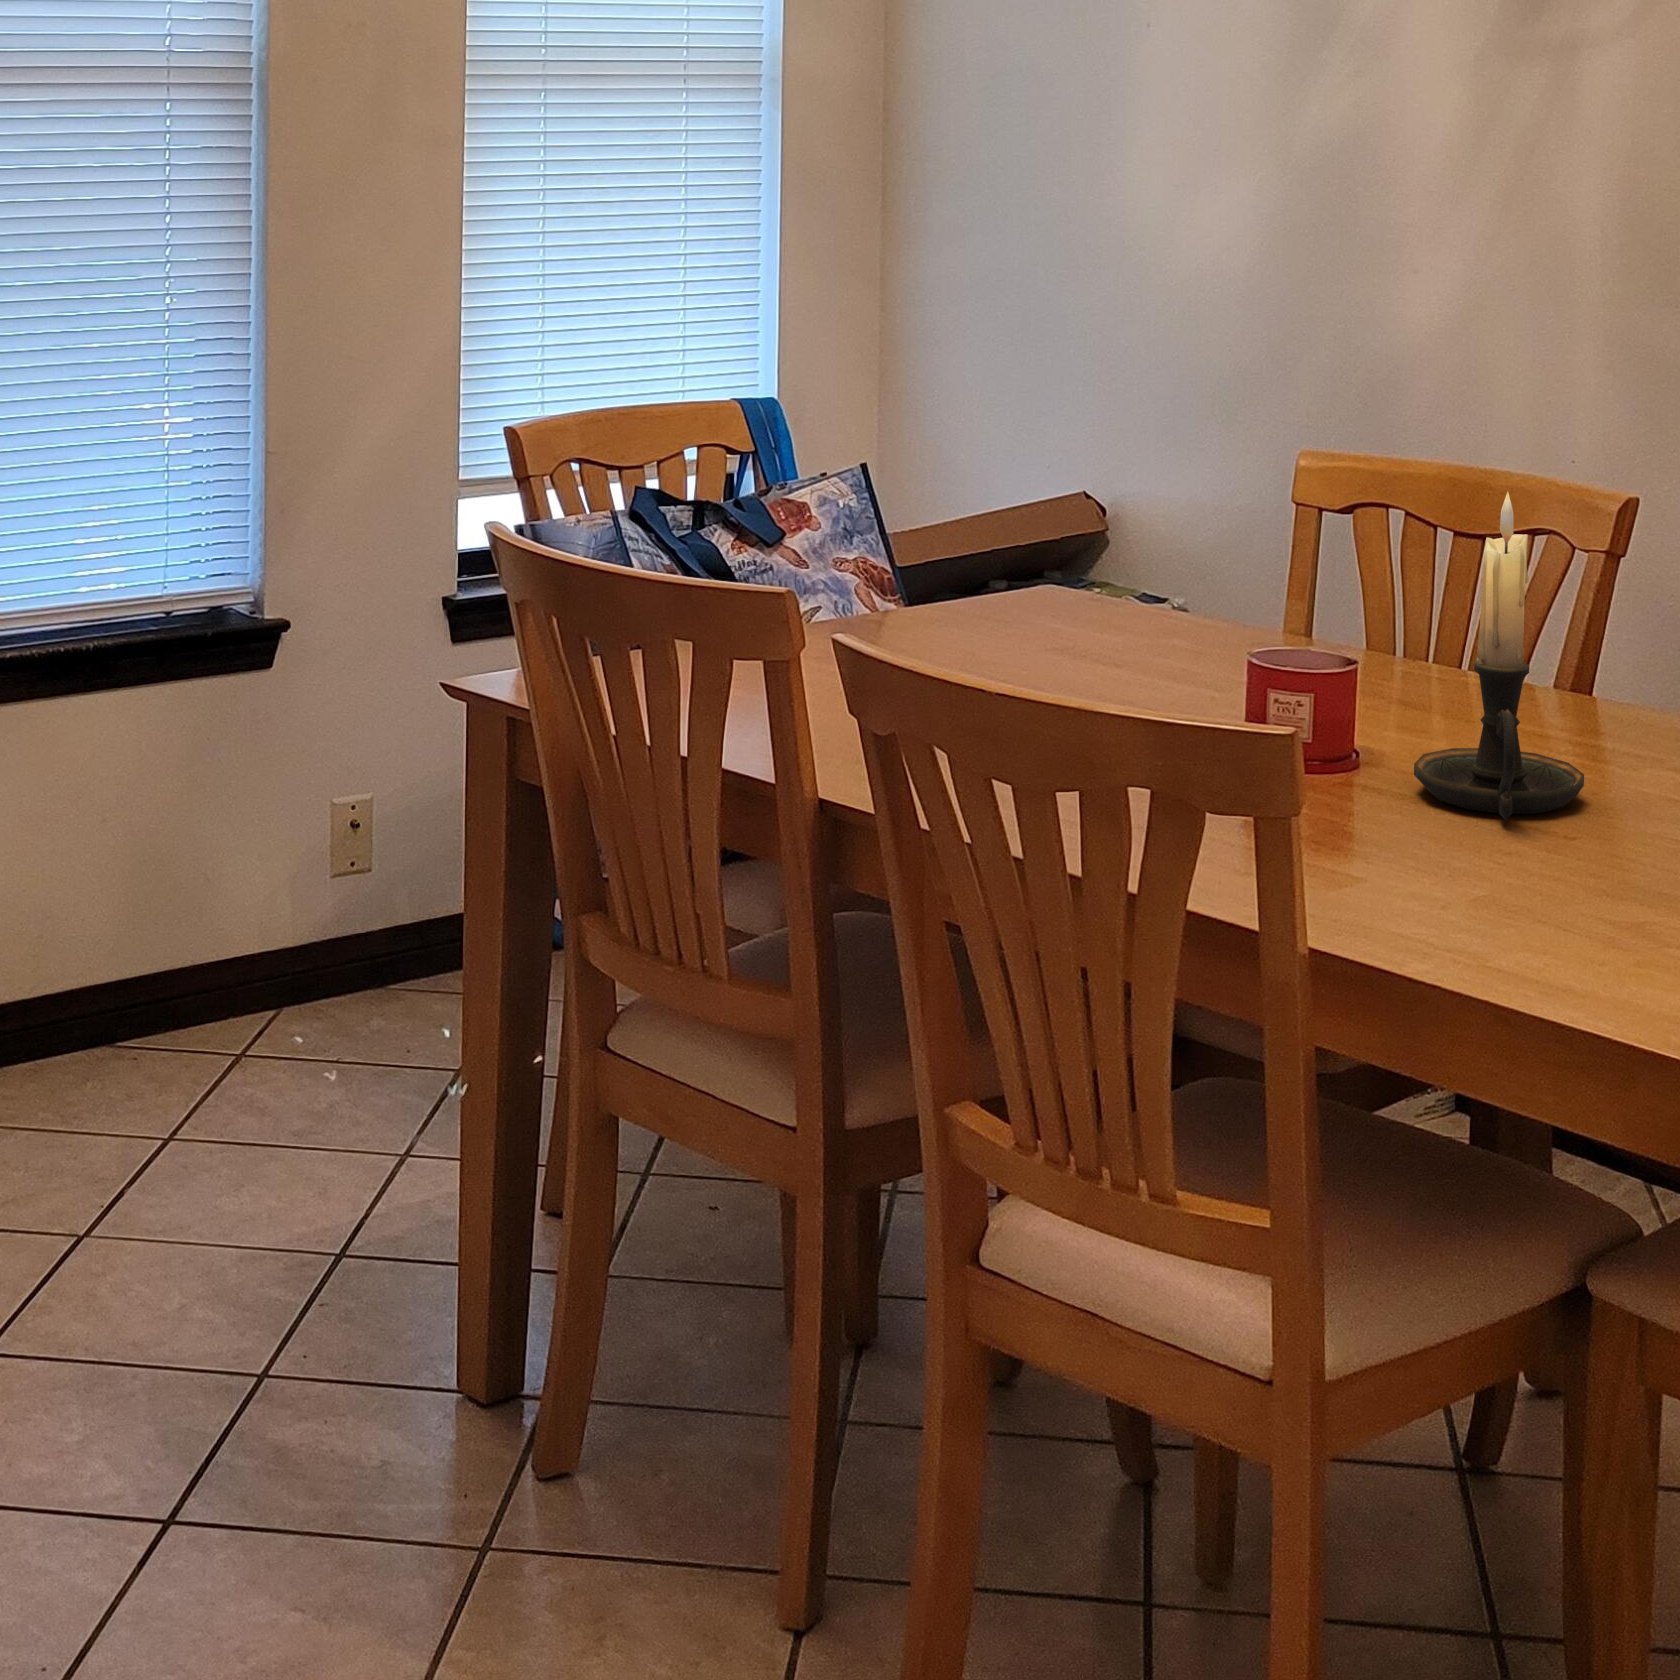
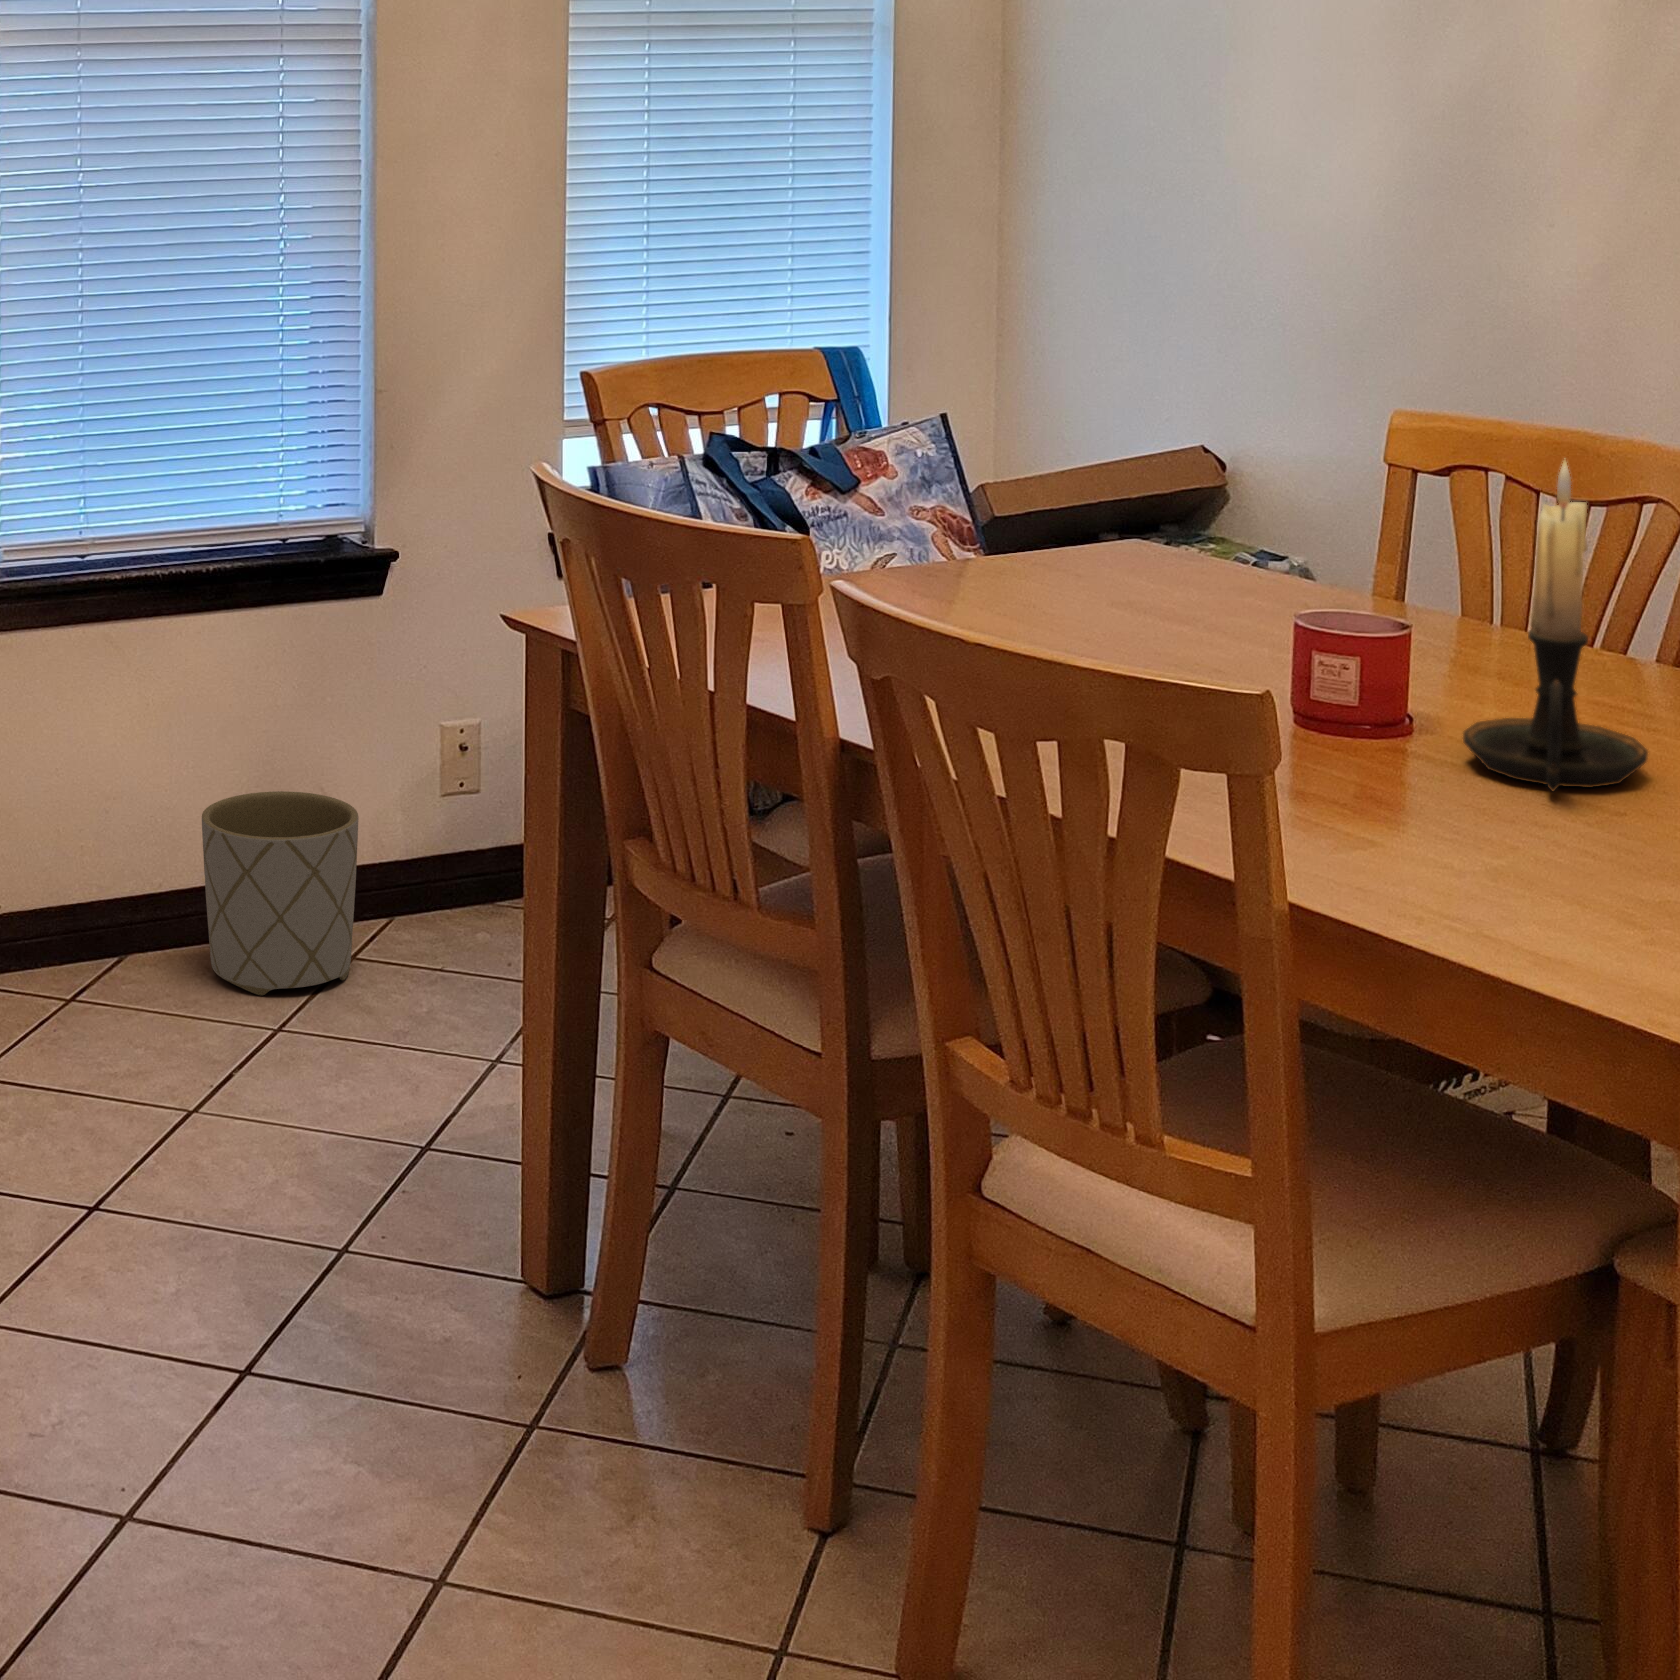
planter: none [78,881,248,1102] -> present [202,791,359,995]

